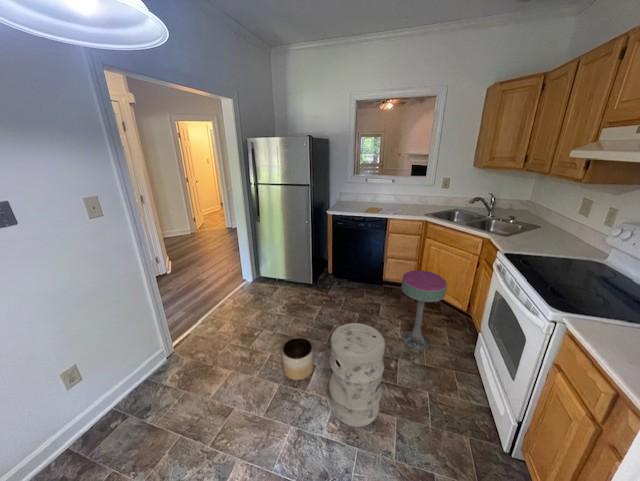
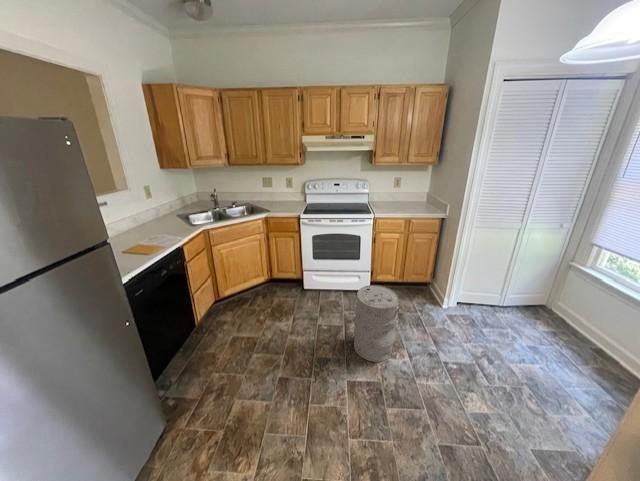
bar stool: present [401,270,447,350] -> none [273,254,309,321]
planter: present [282,337,313,380] -> none [343,361,379,411]

